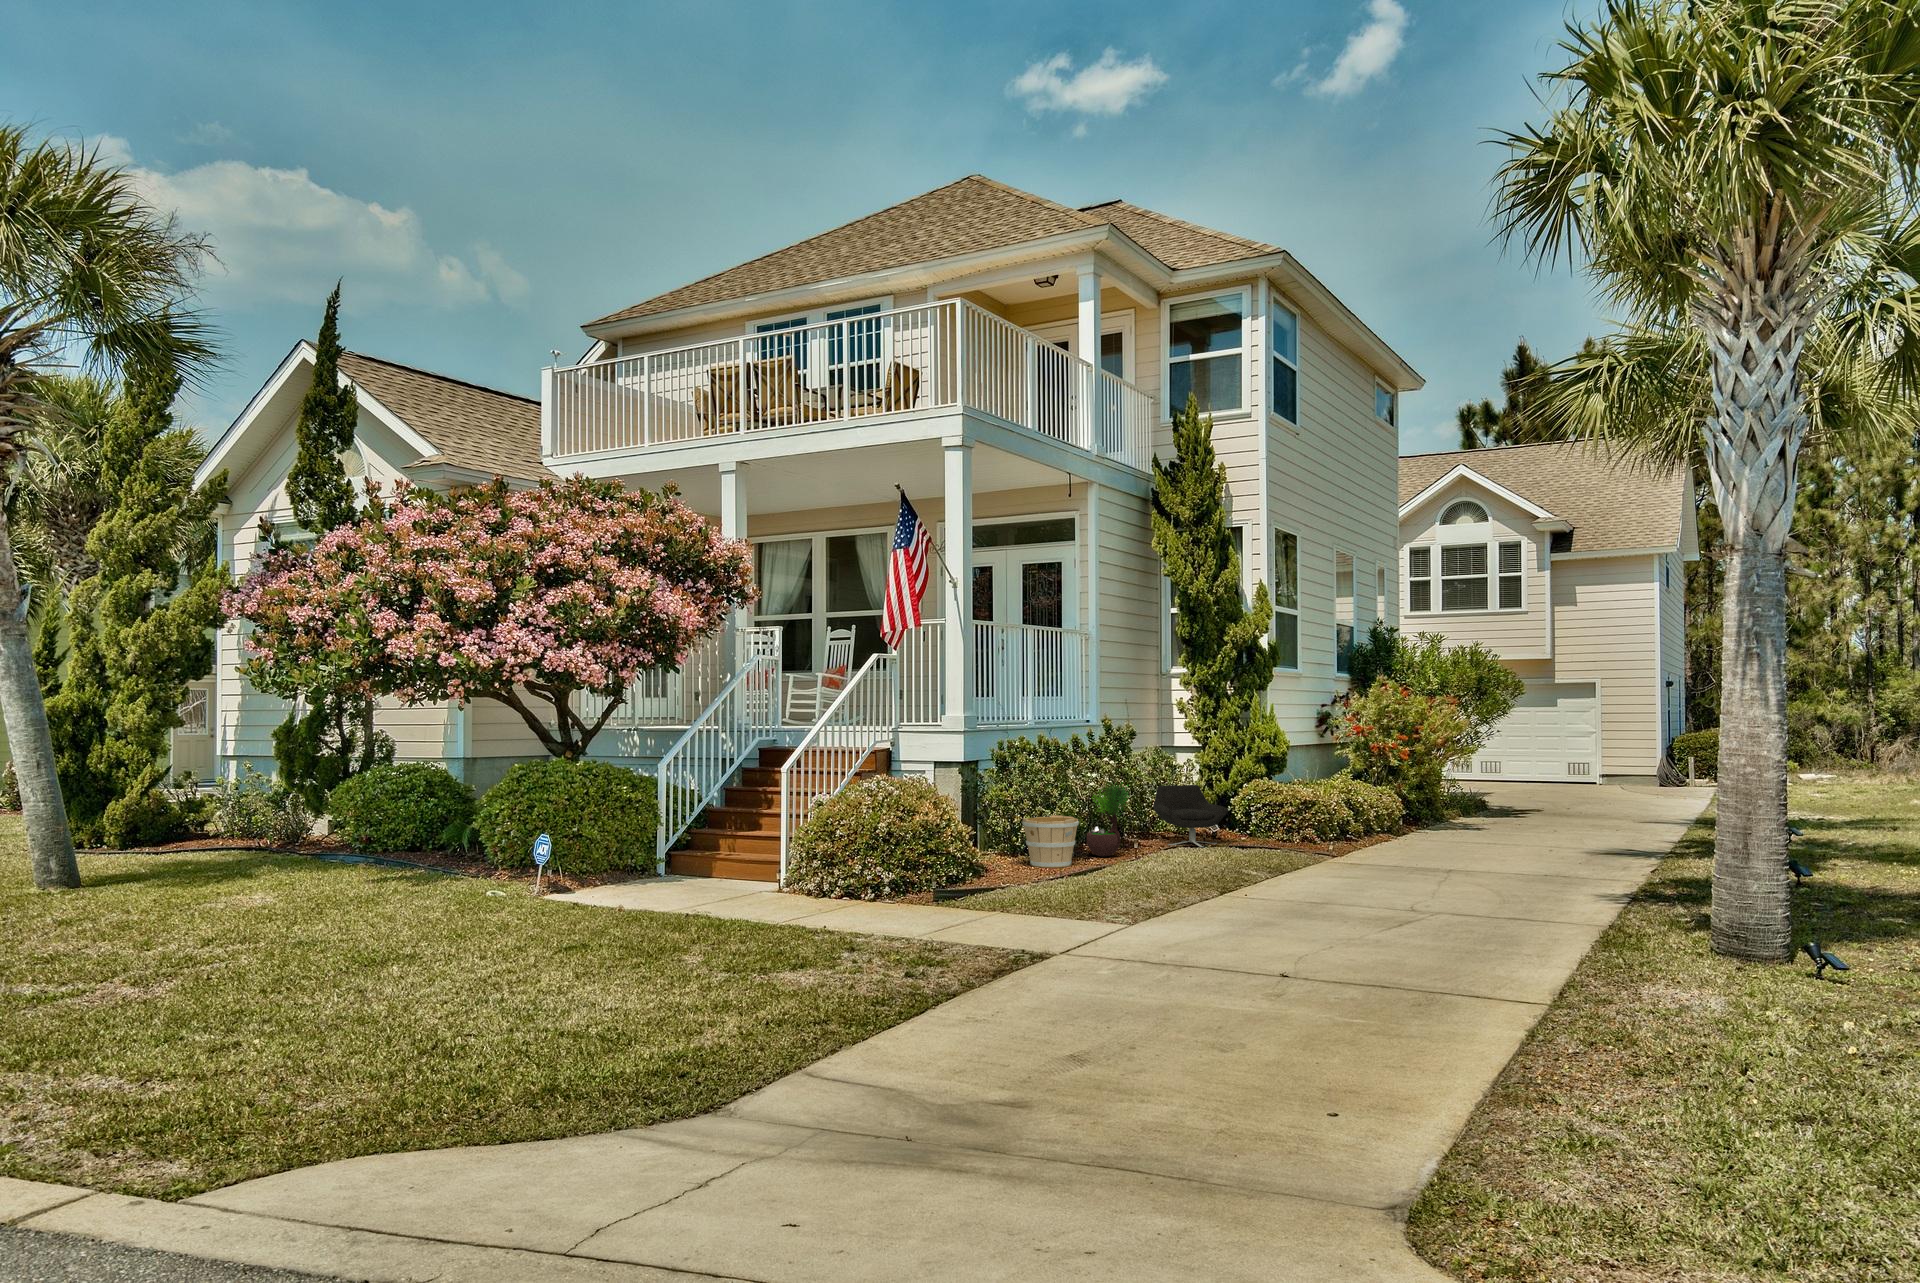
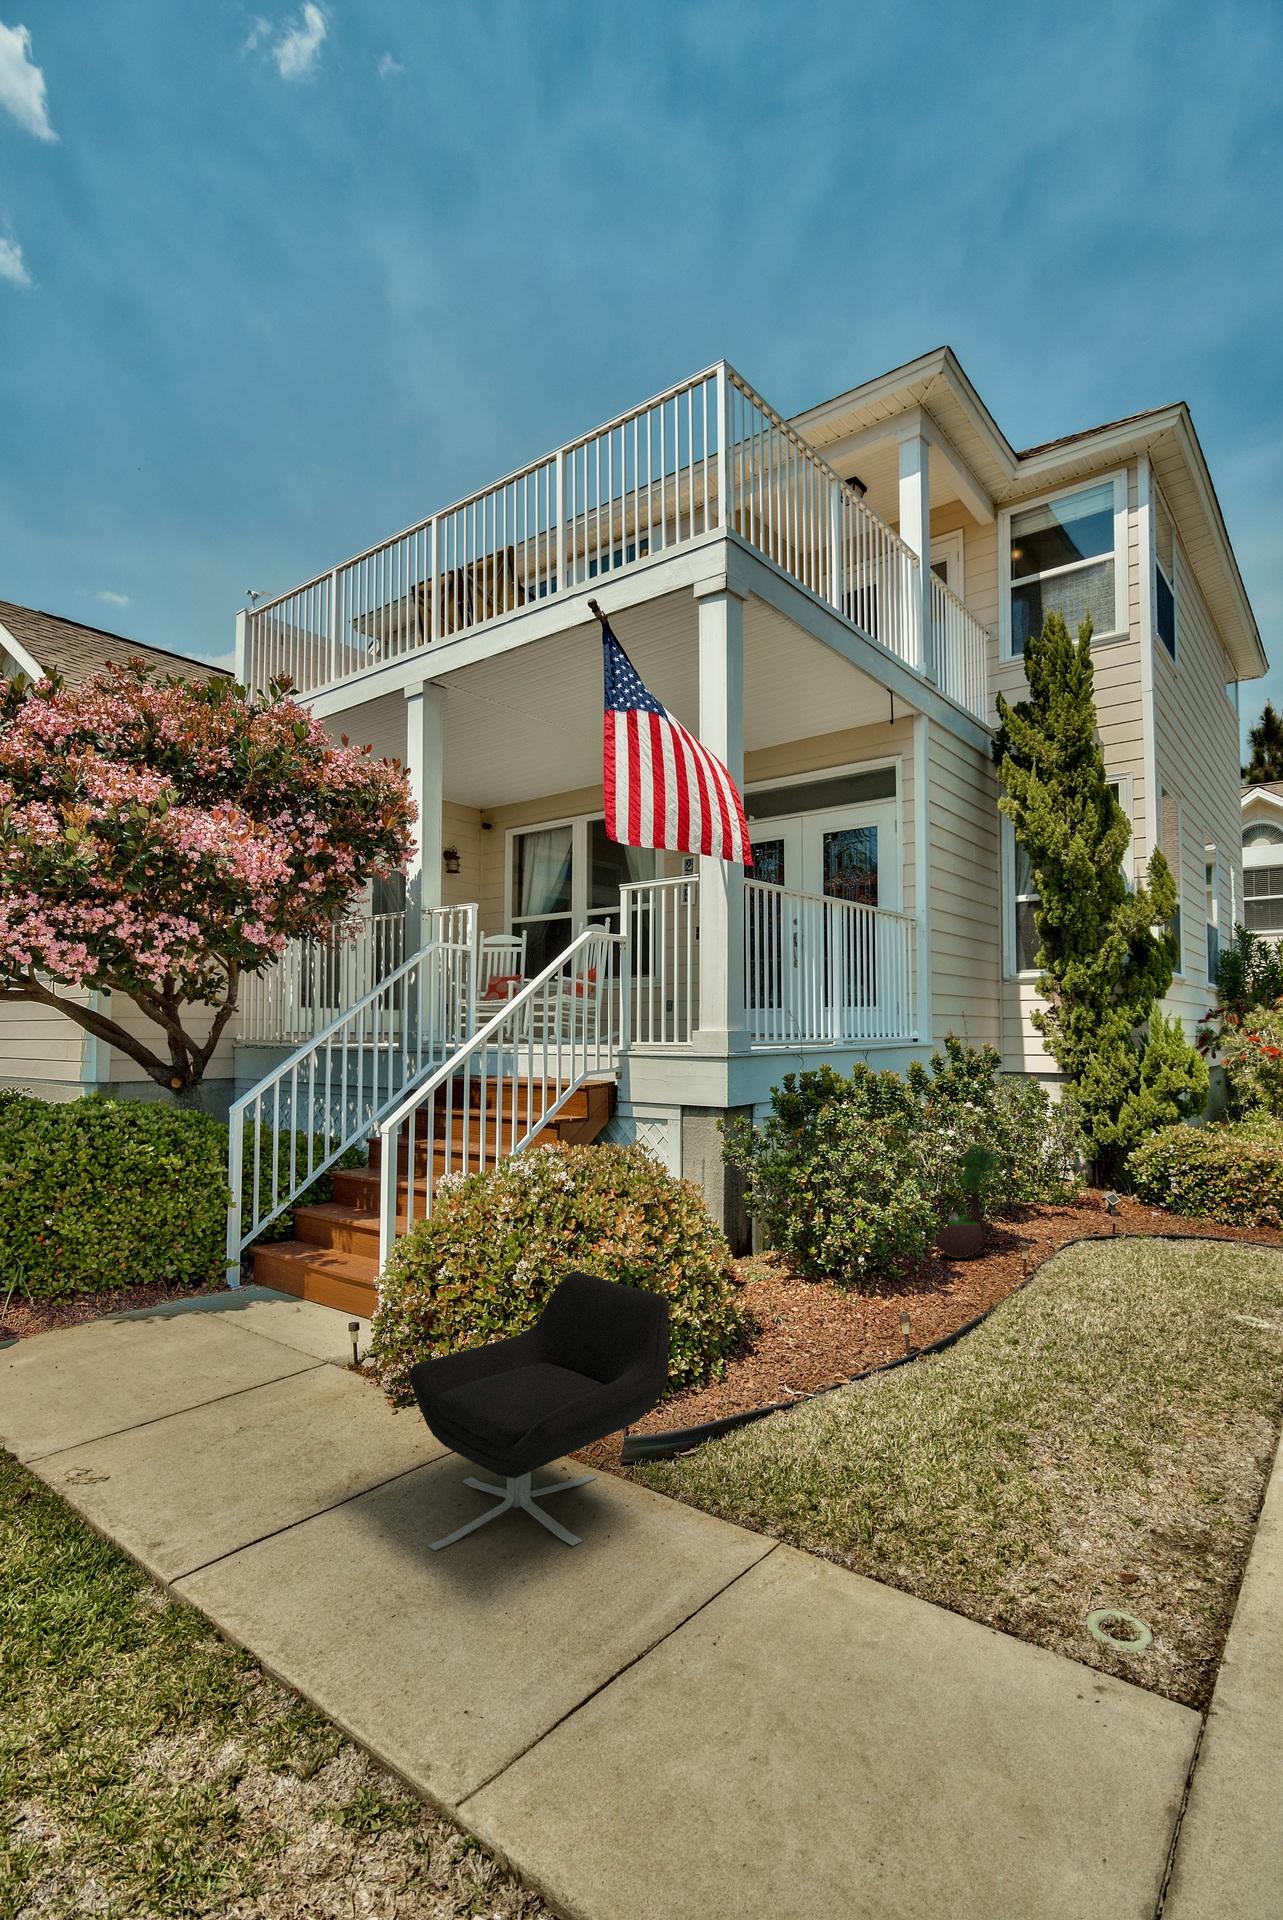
lounge chair: present [1153,785,1228,847] -> present [409,1271,669,1551]
wooden bucket: present [1022,815,1079,868] -> none [826,1195,923,1293]

